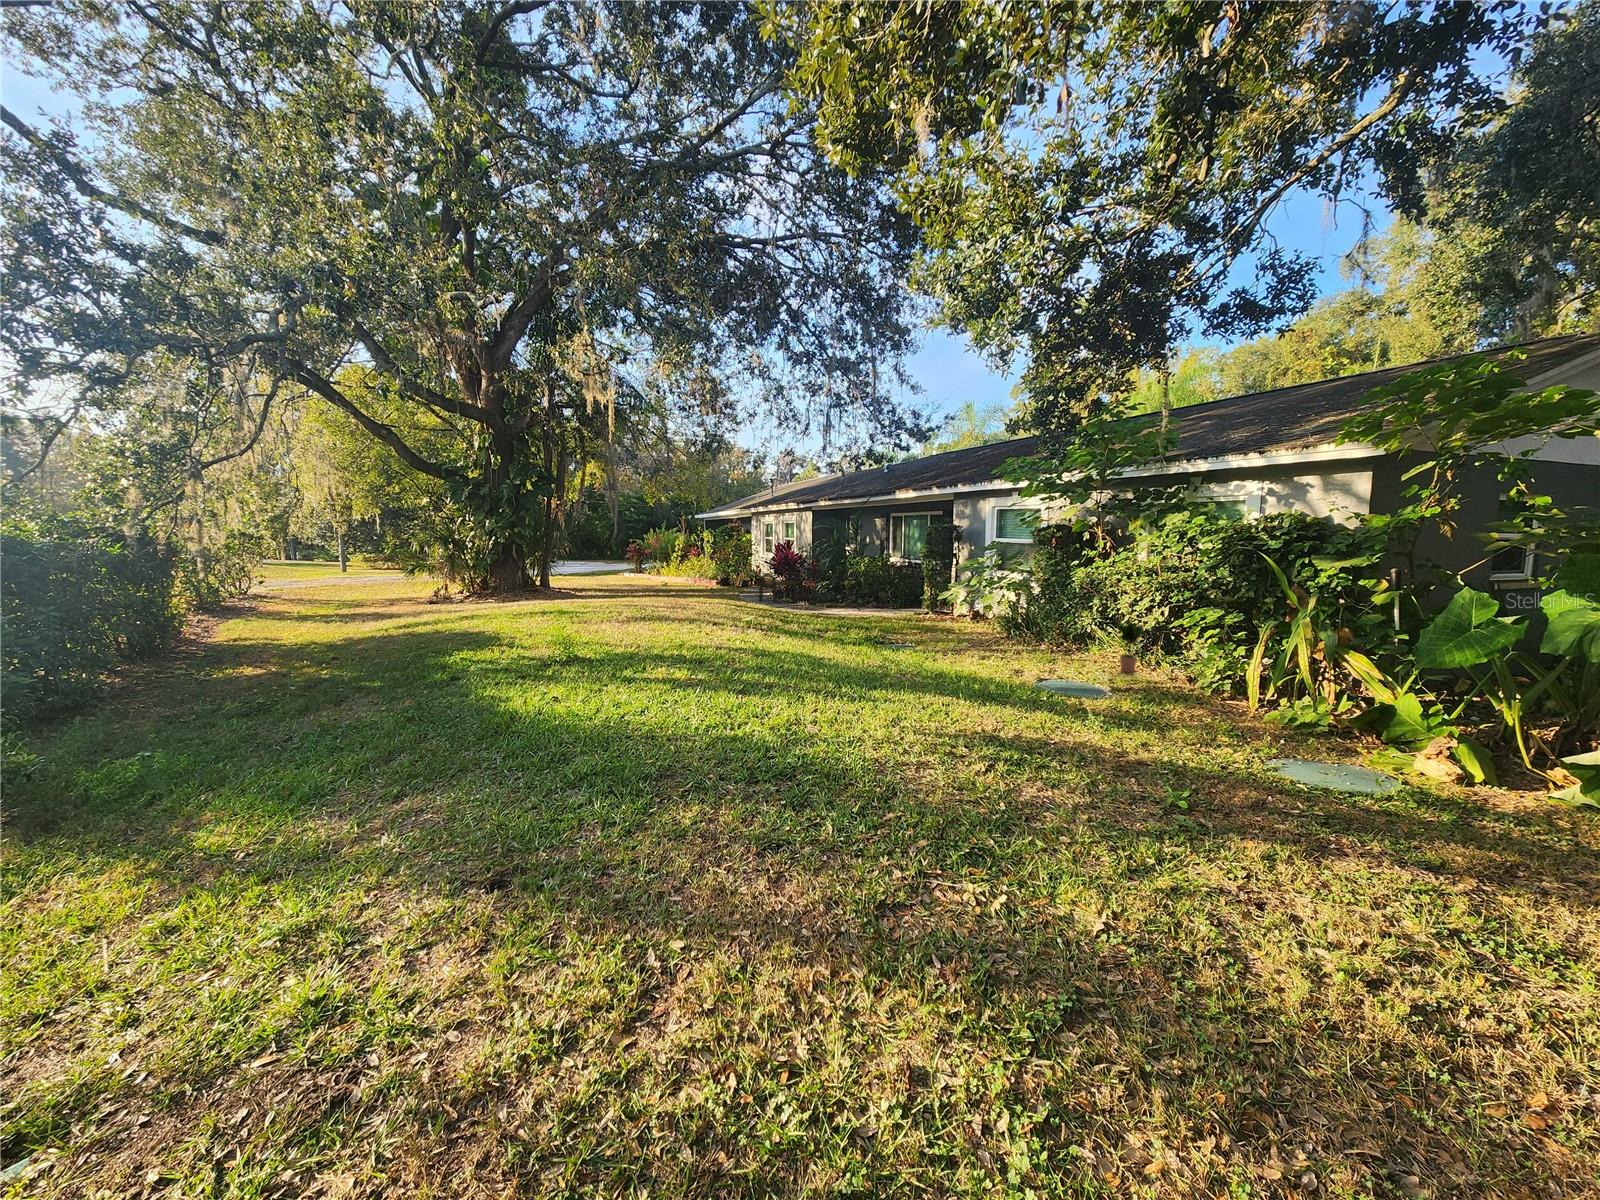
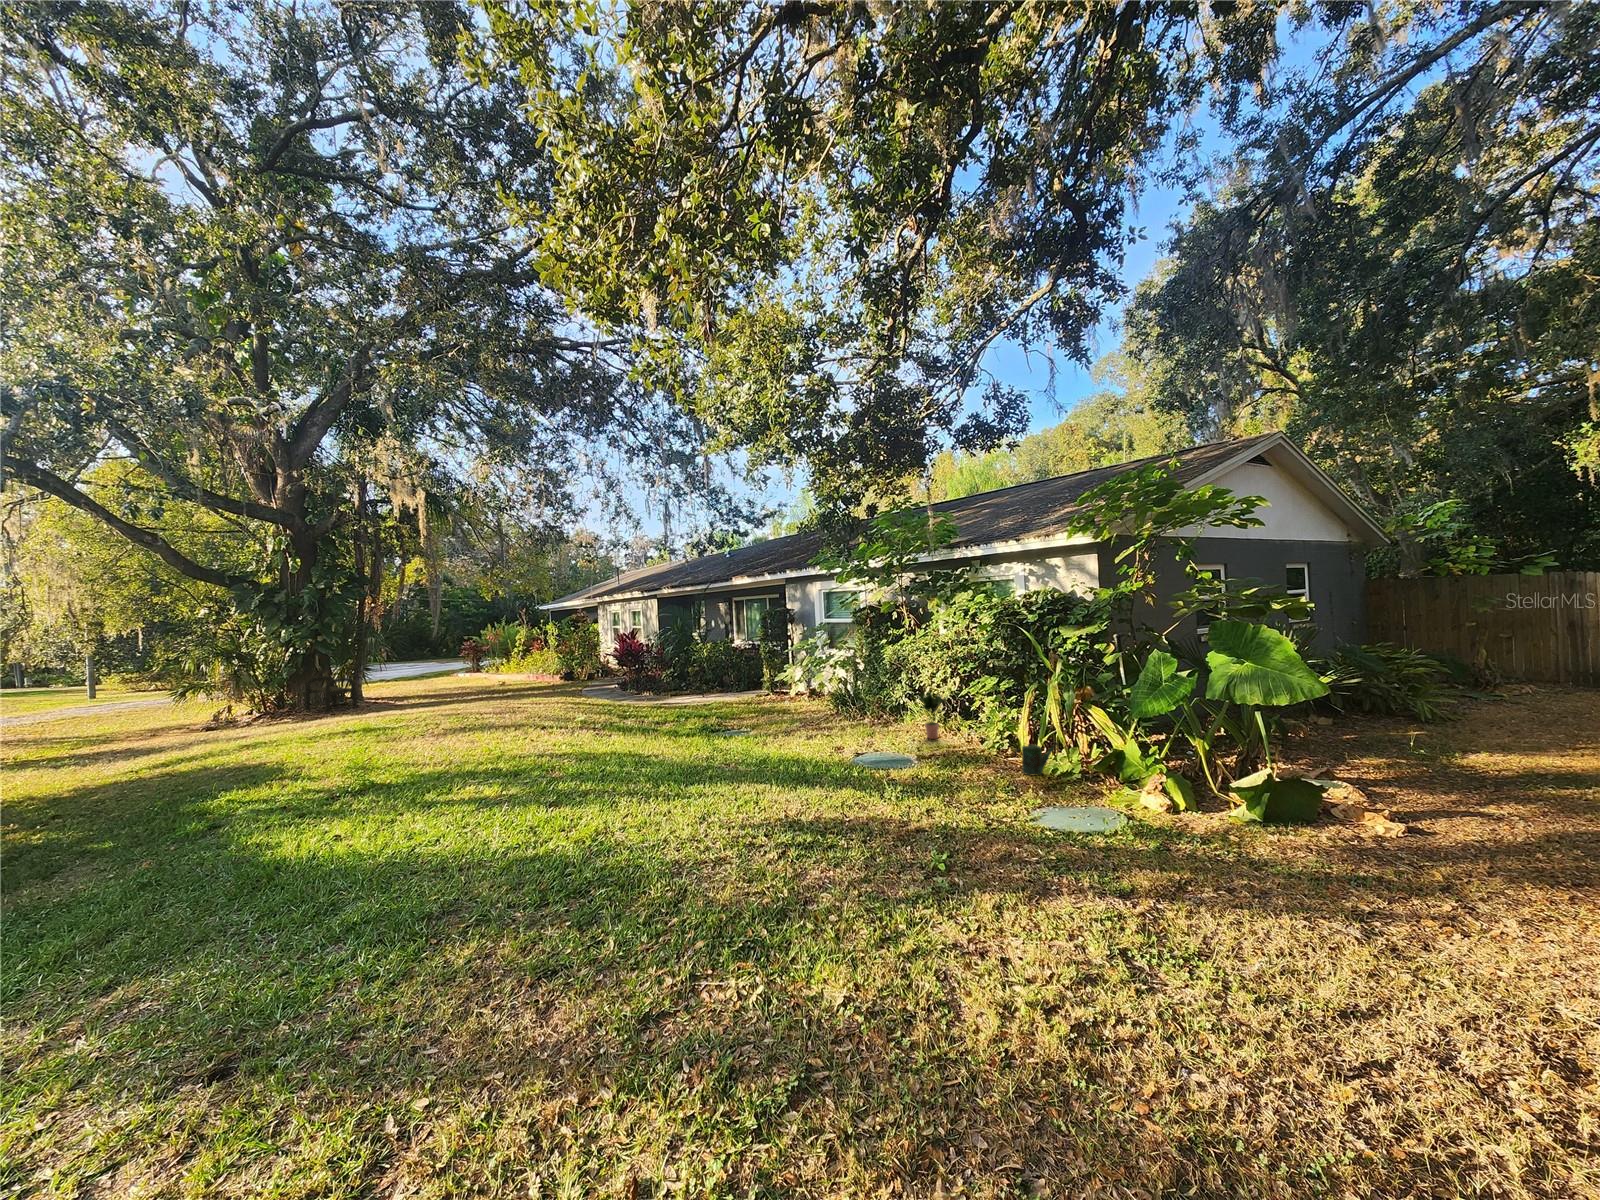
bench: present [759,572,803,603] -> present [305,676,357,713]
watering can: none [1243,686,1302,723] -> present [1022,741,1058,776]

